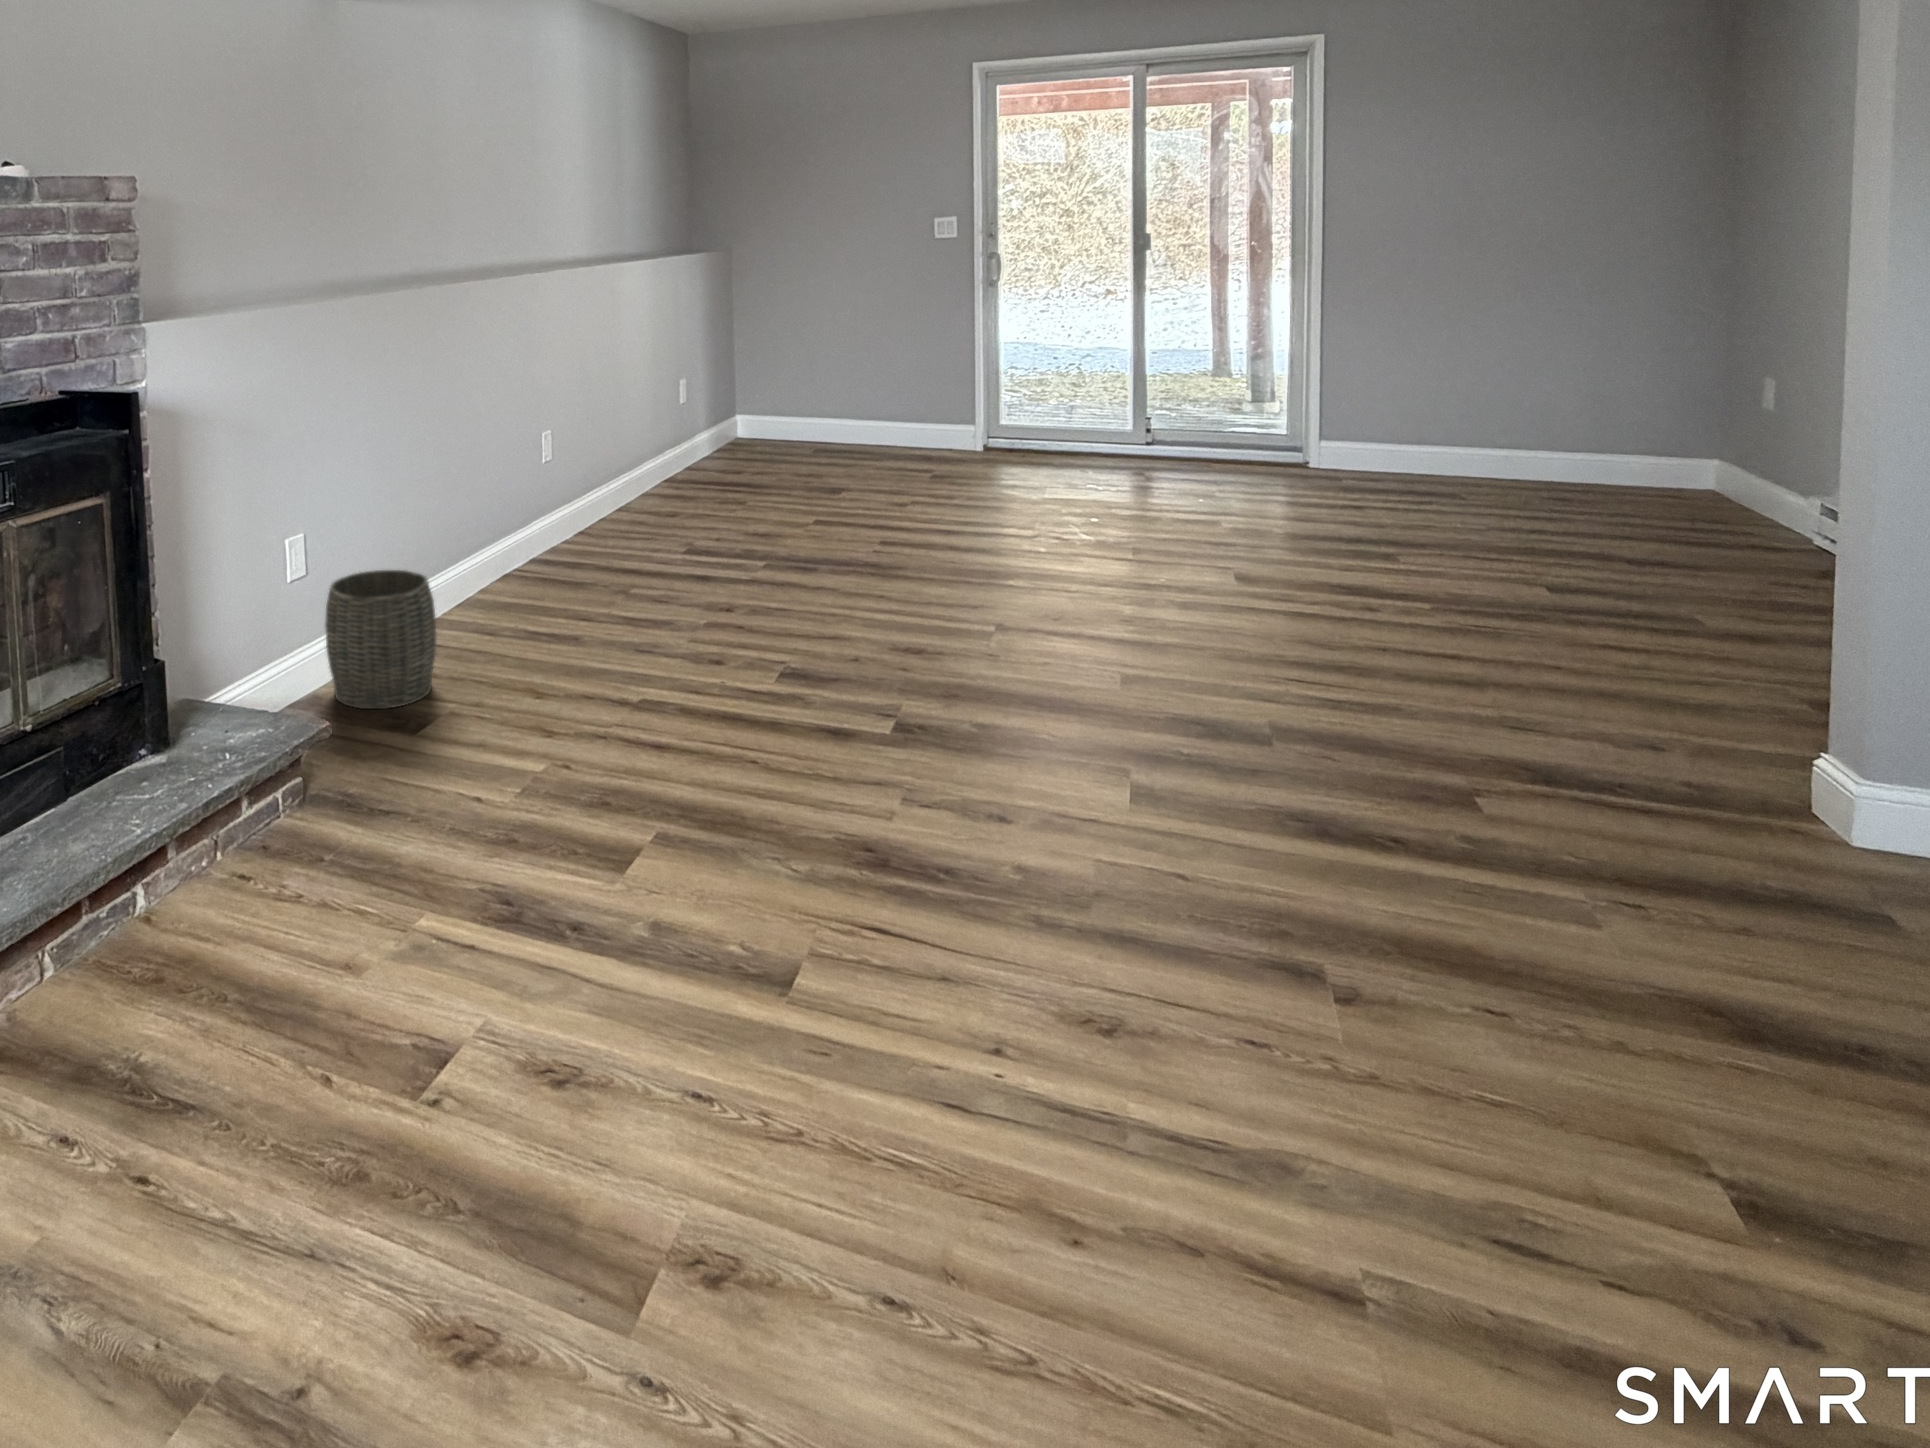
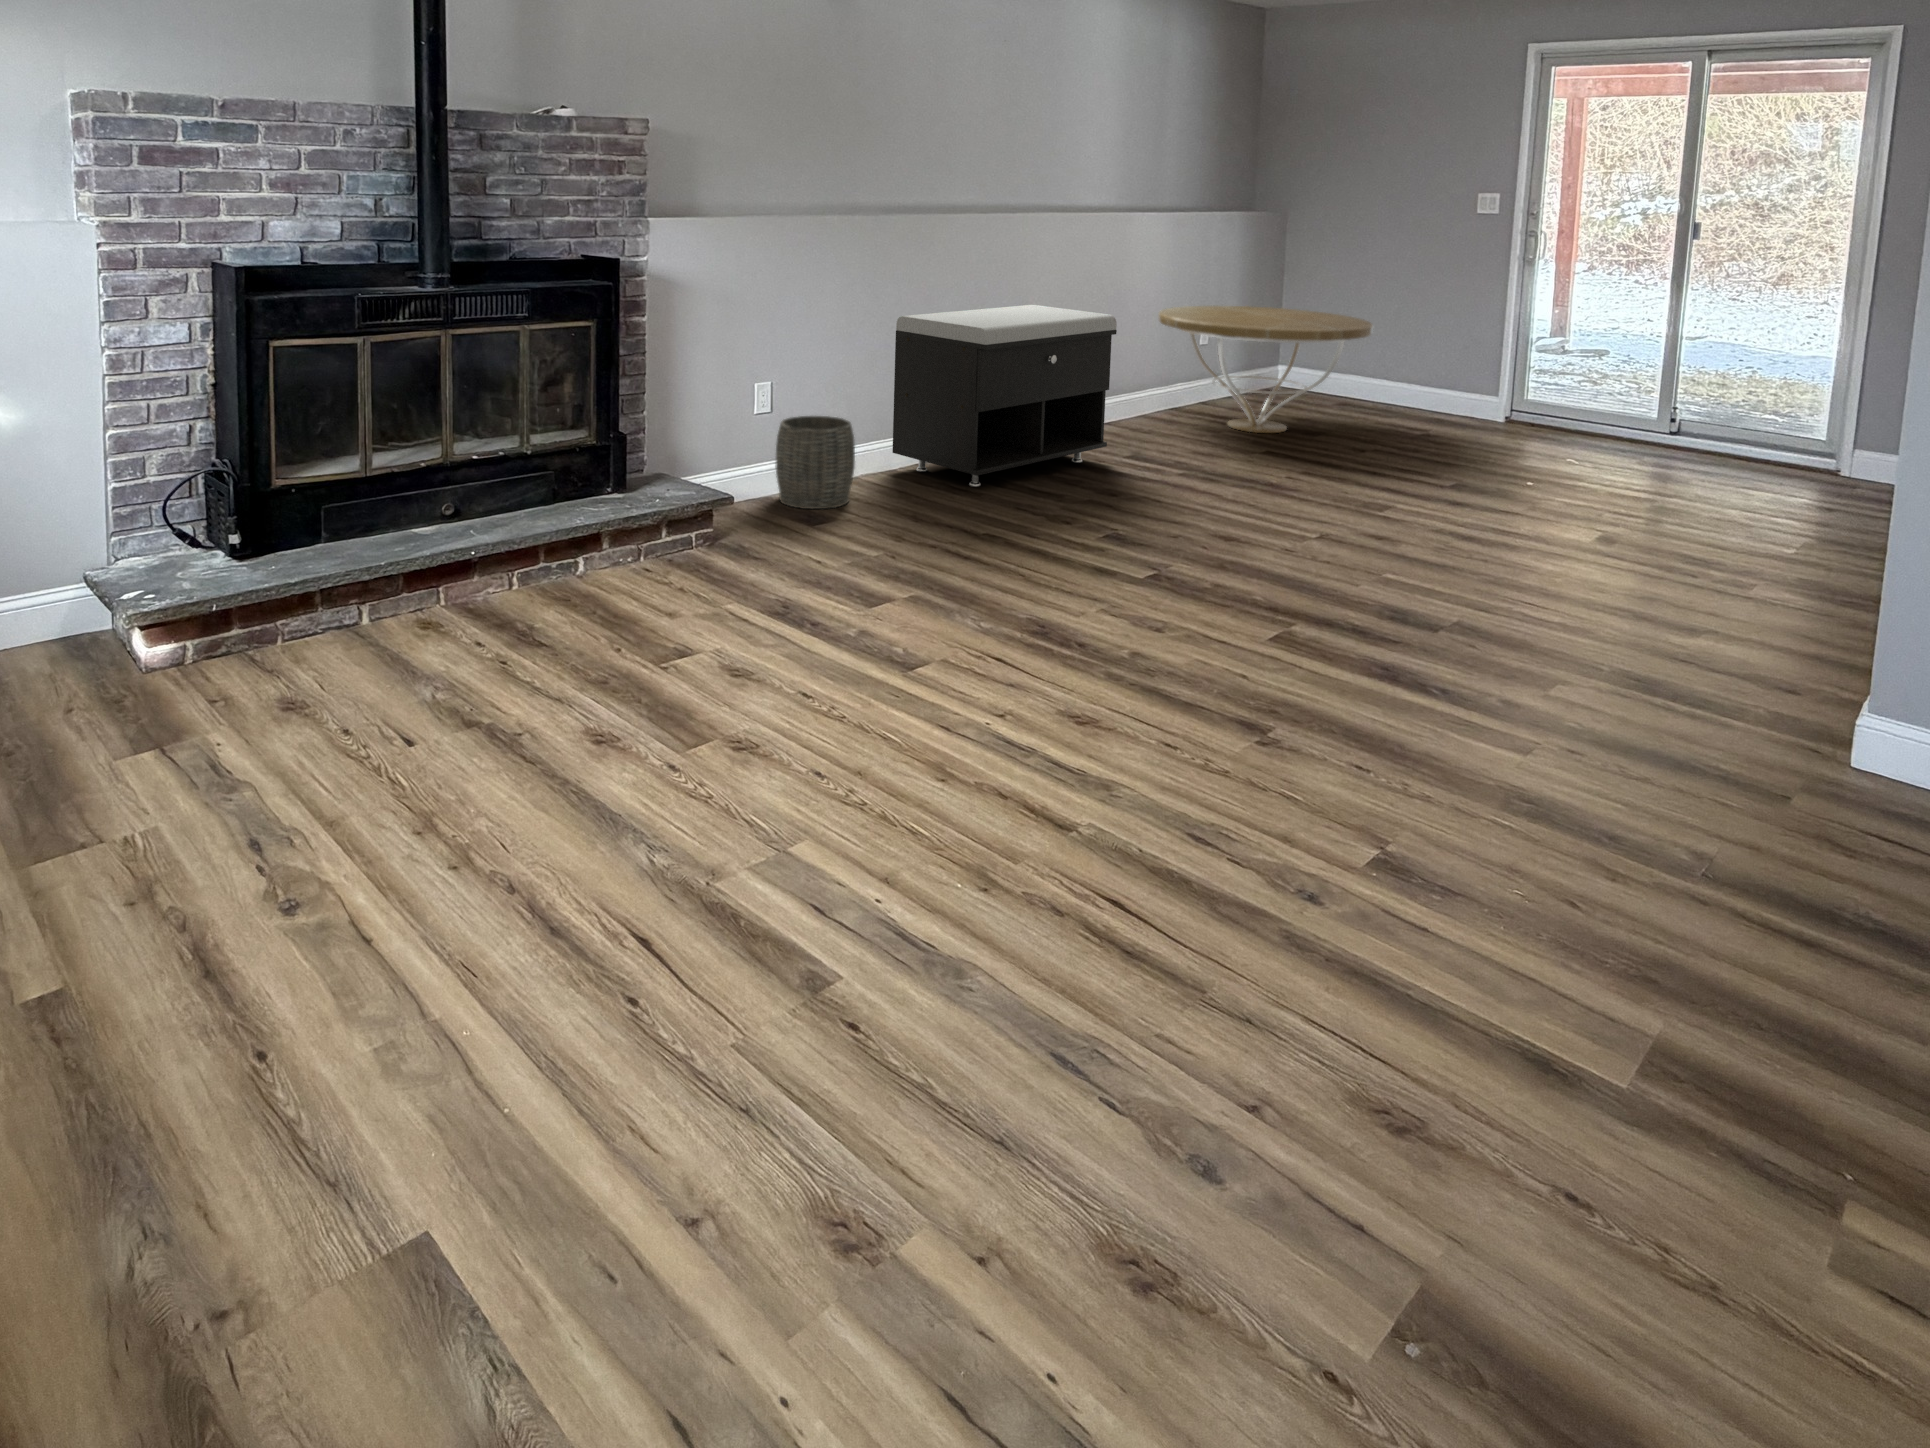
coffee table: none [658,356,893,500] -> present [1158,306,1373,433]
storage bench: none [434,383,677,630] -> present [893,305,1117,487]

